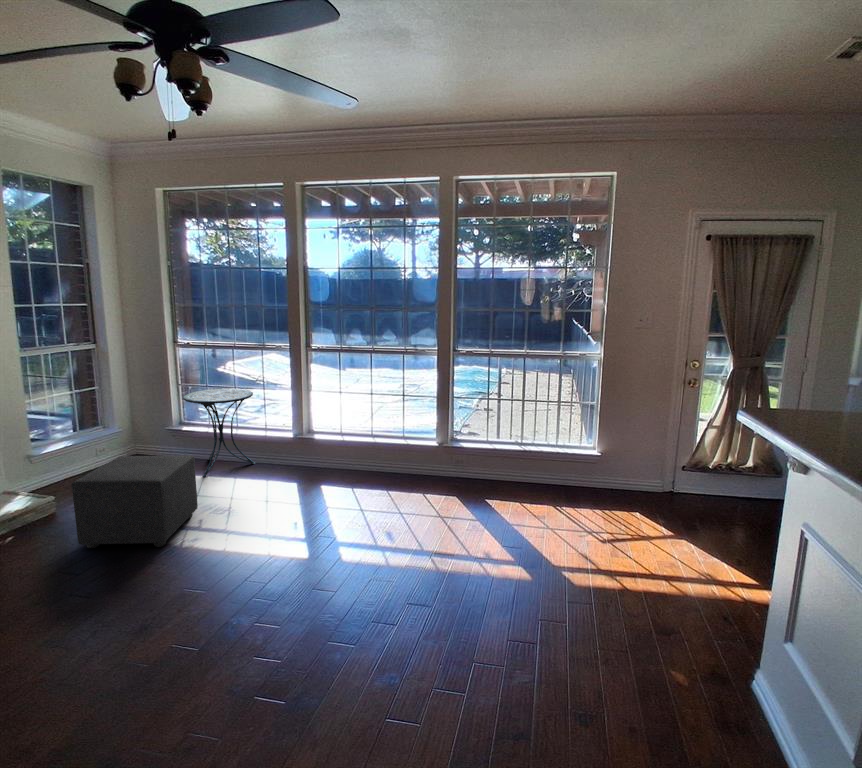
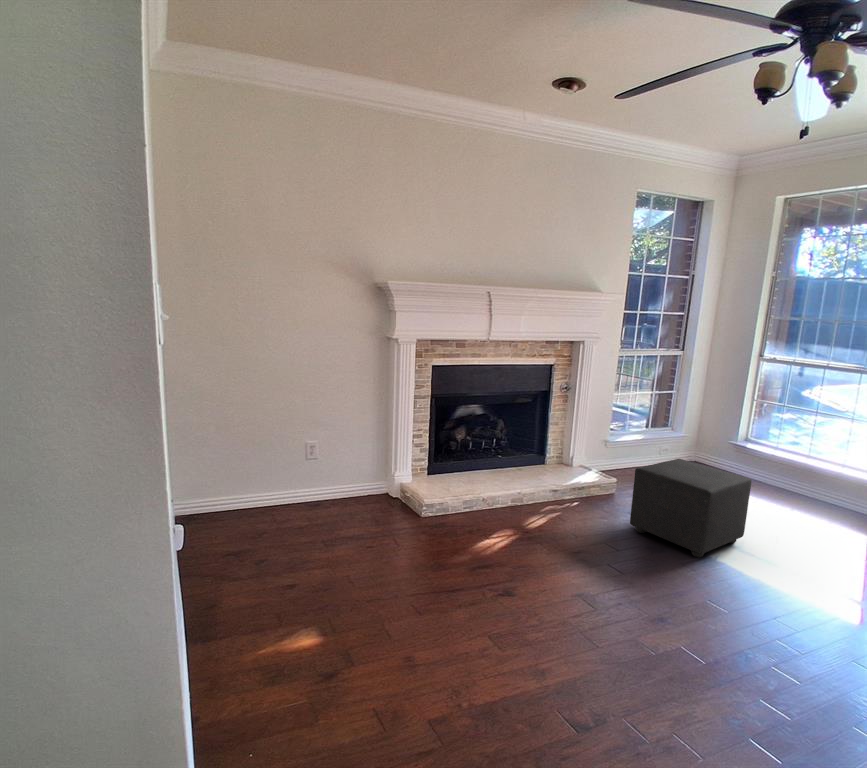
side table: present [183,389,255,477] -> none [754,413,844,515]

